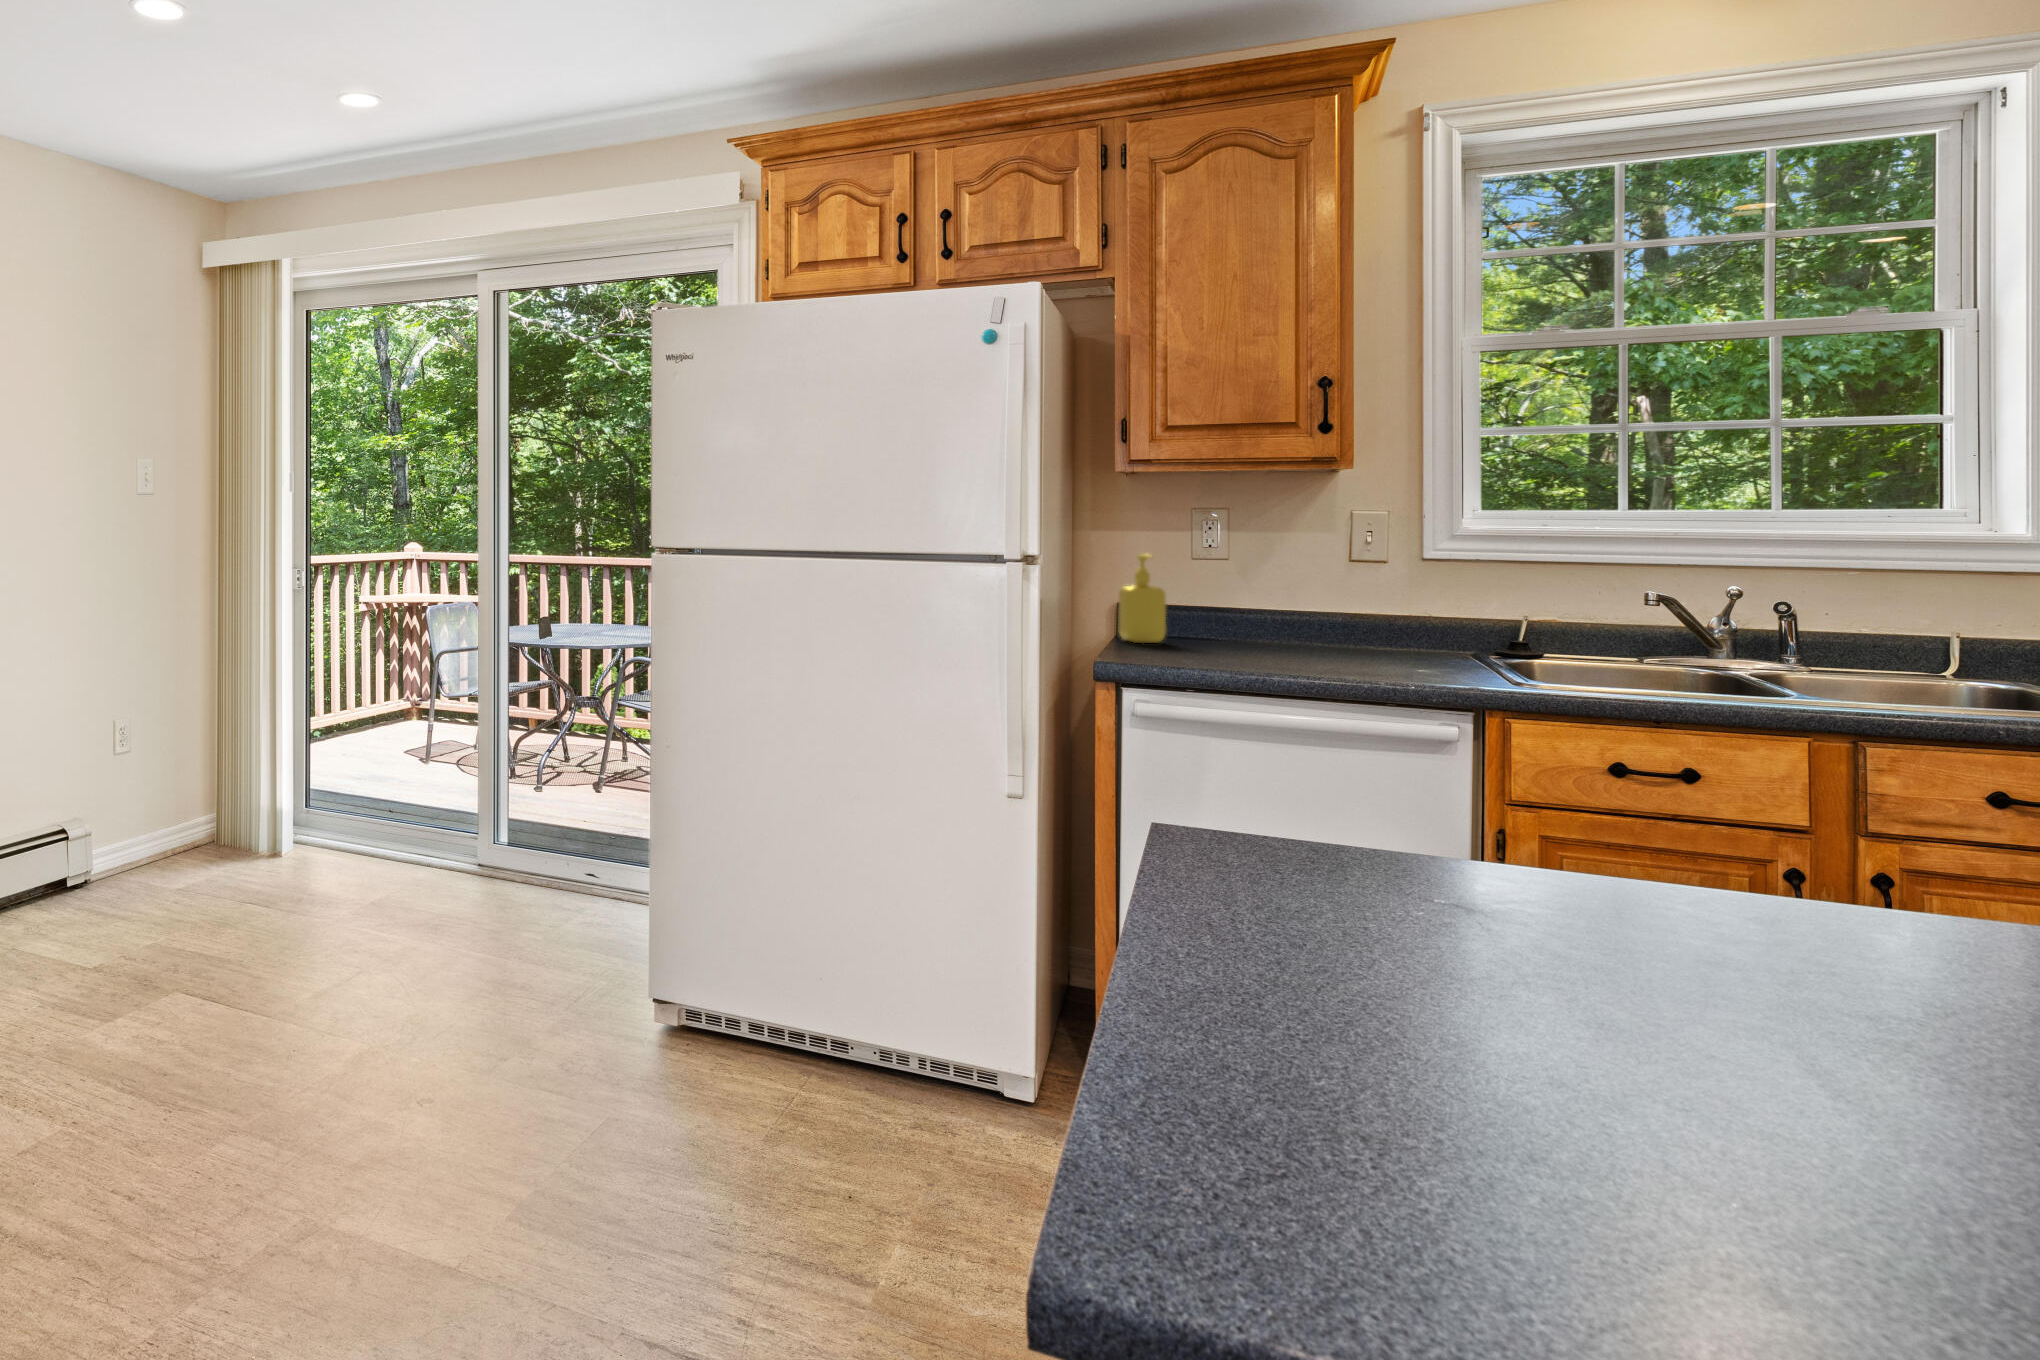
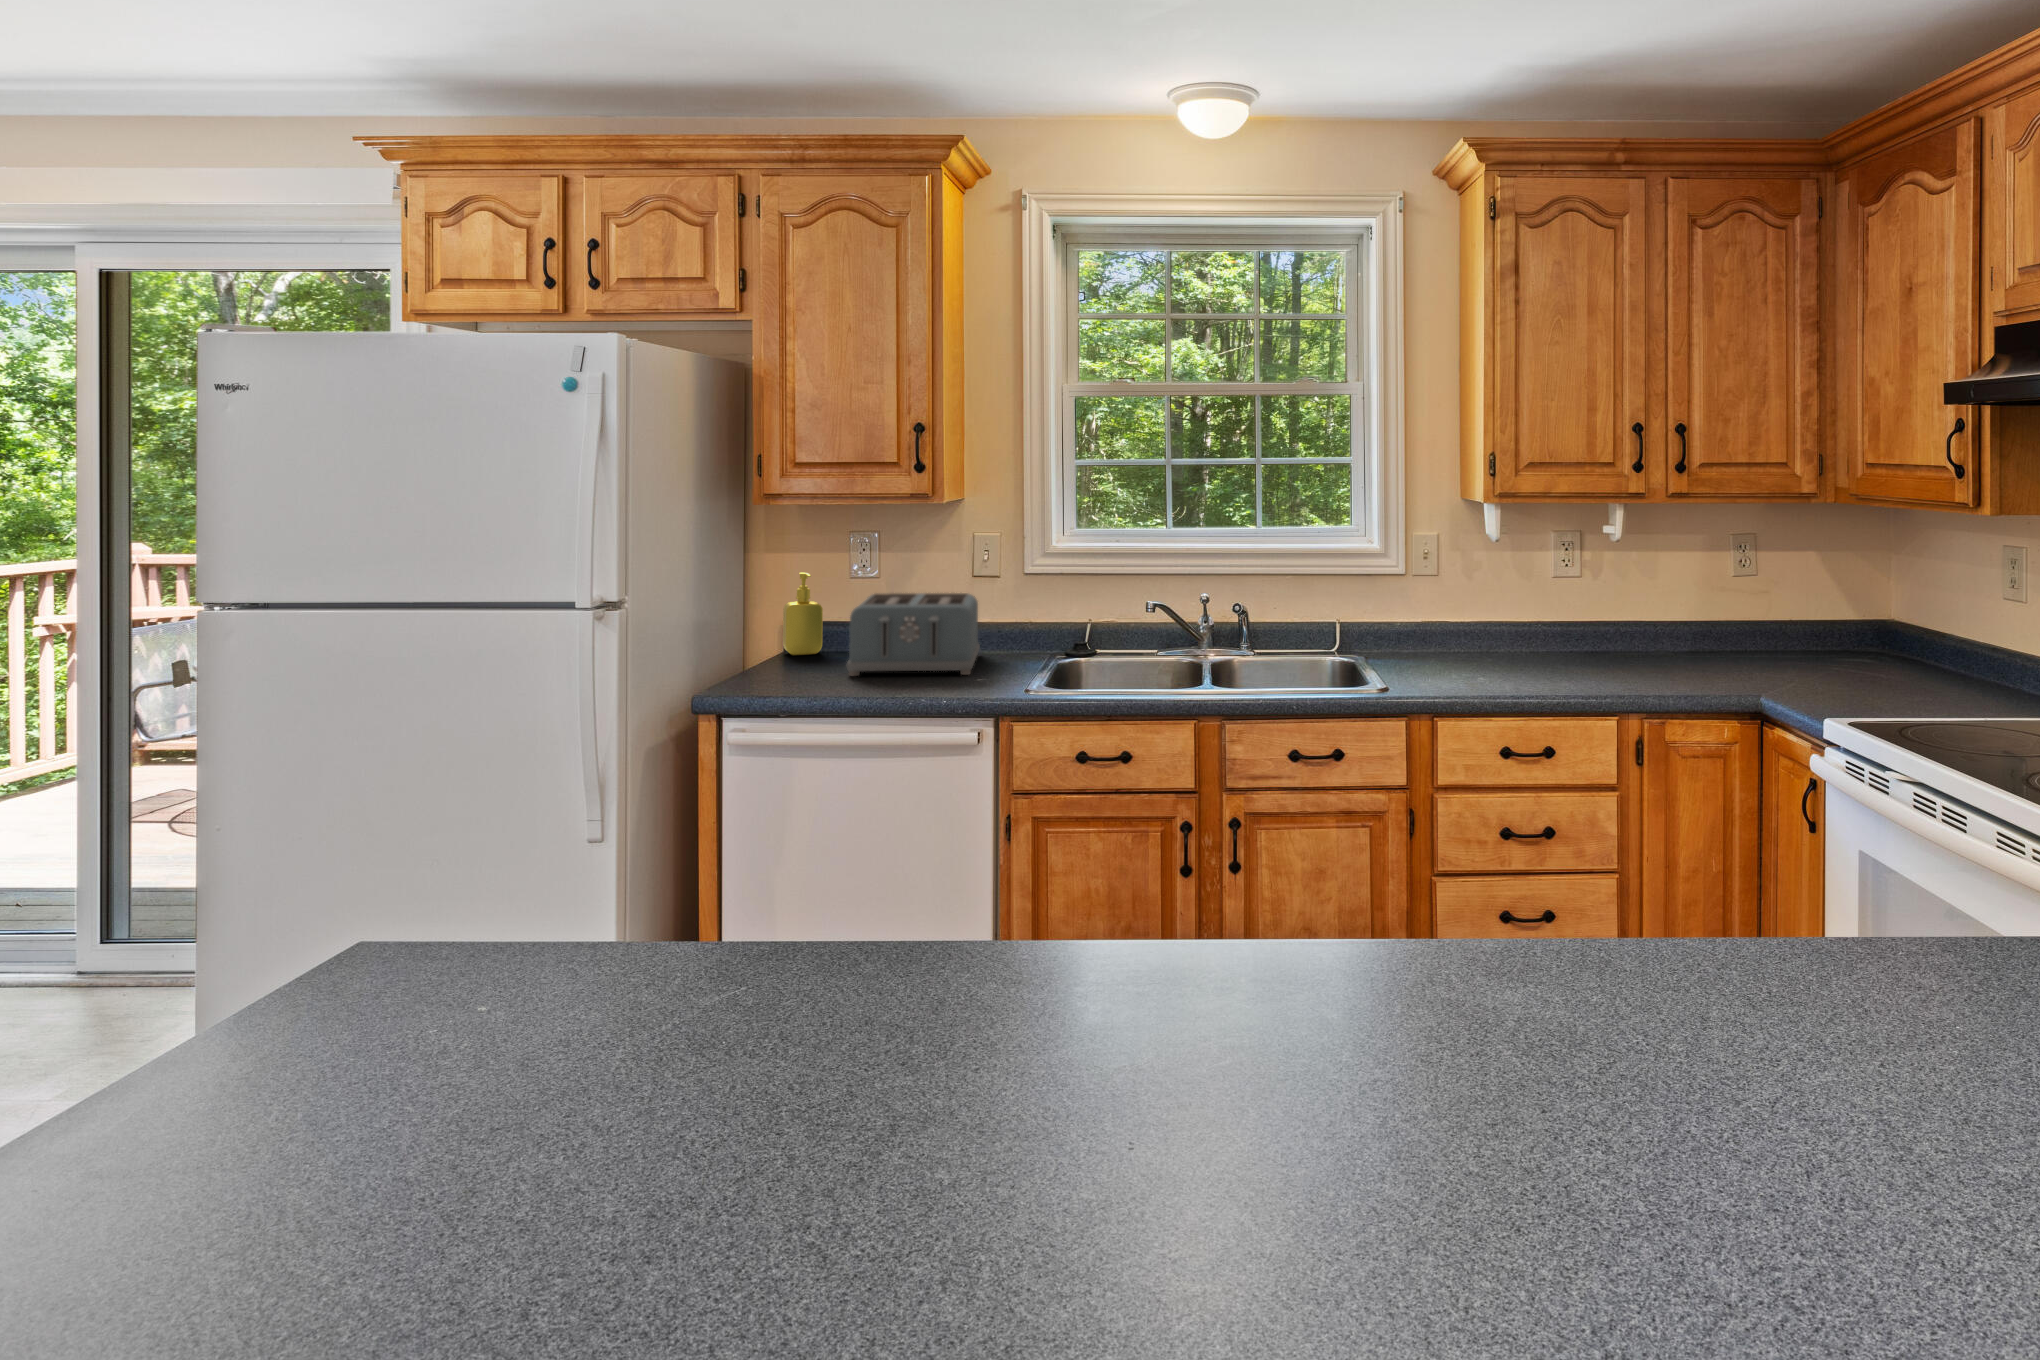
toaster: none [1219,577,1397,668] -> present [846,593,980,676]

